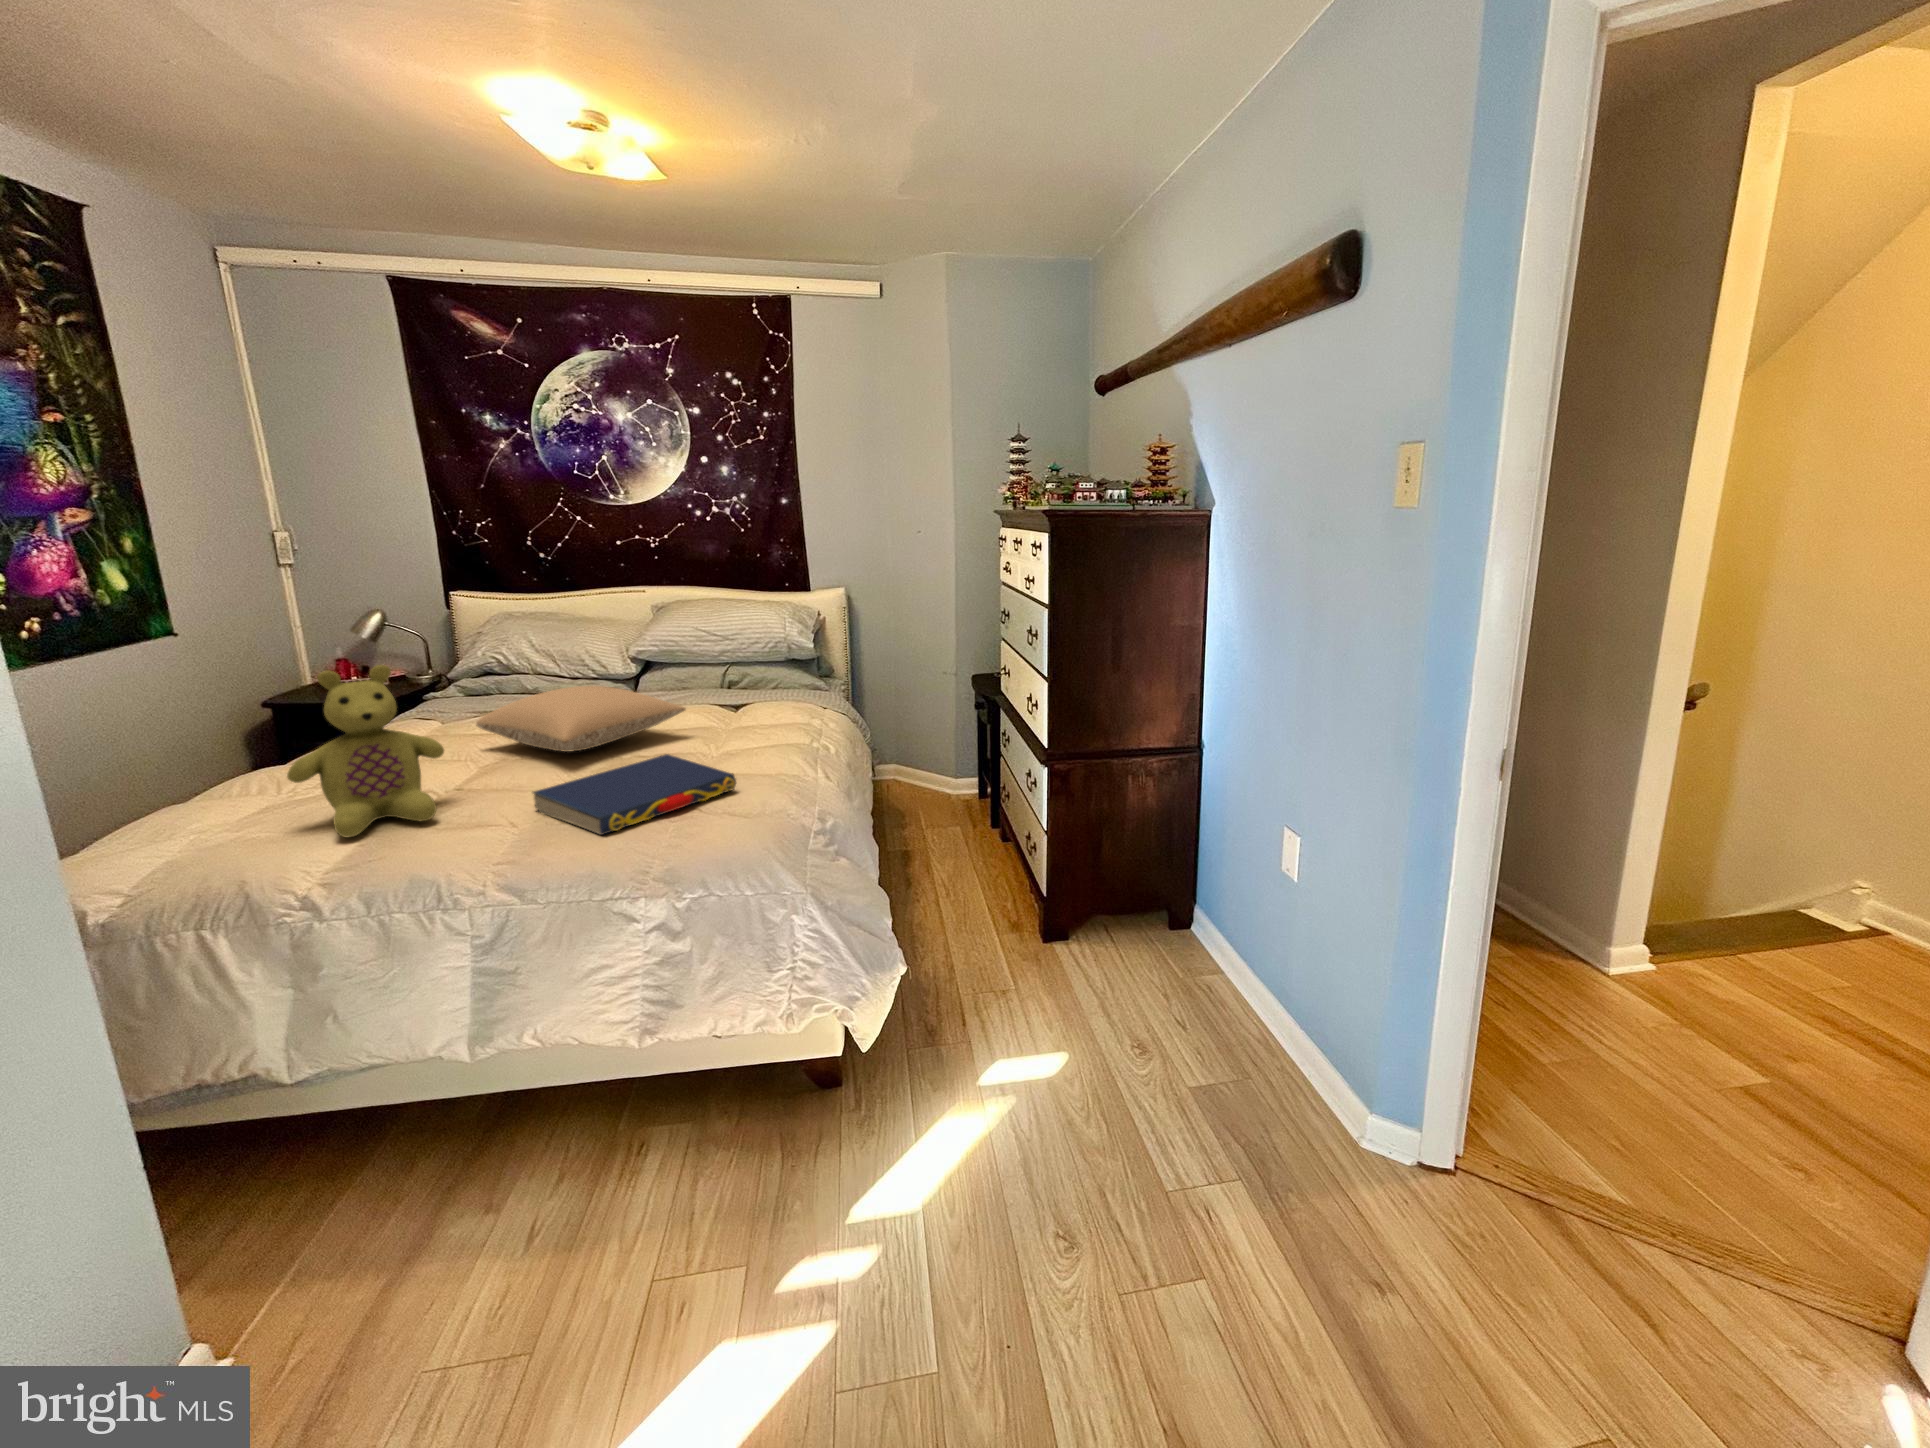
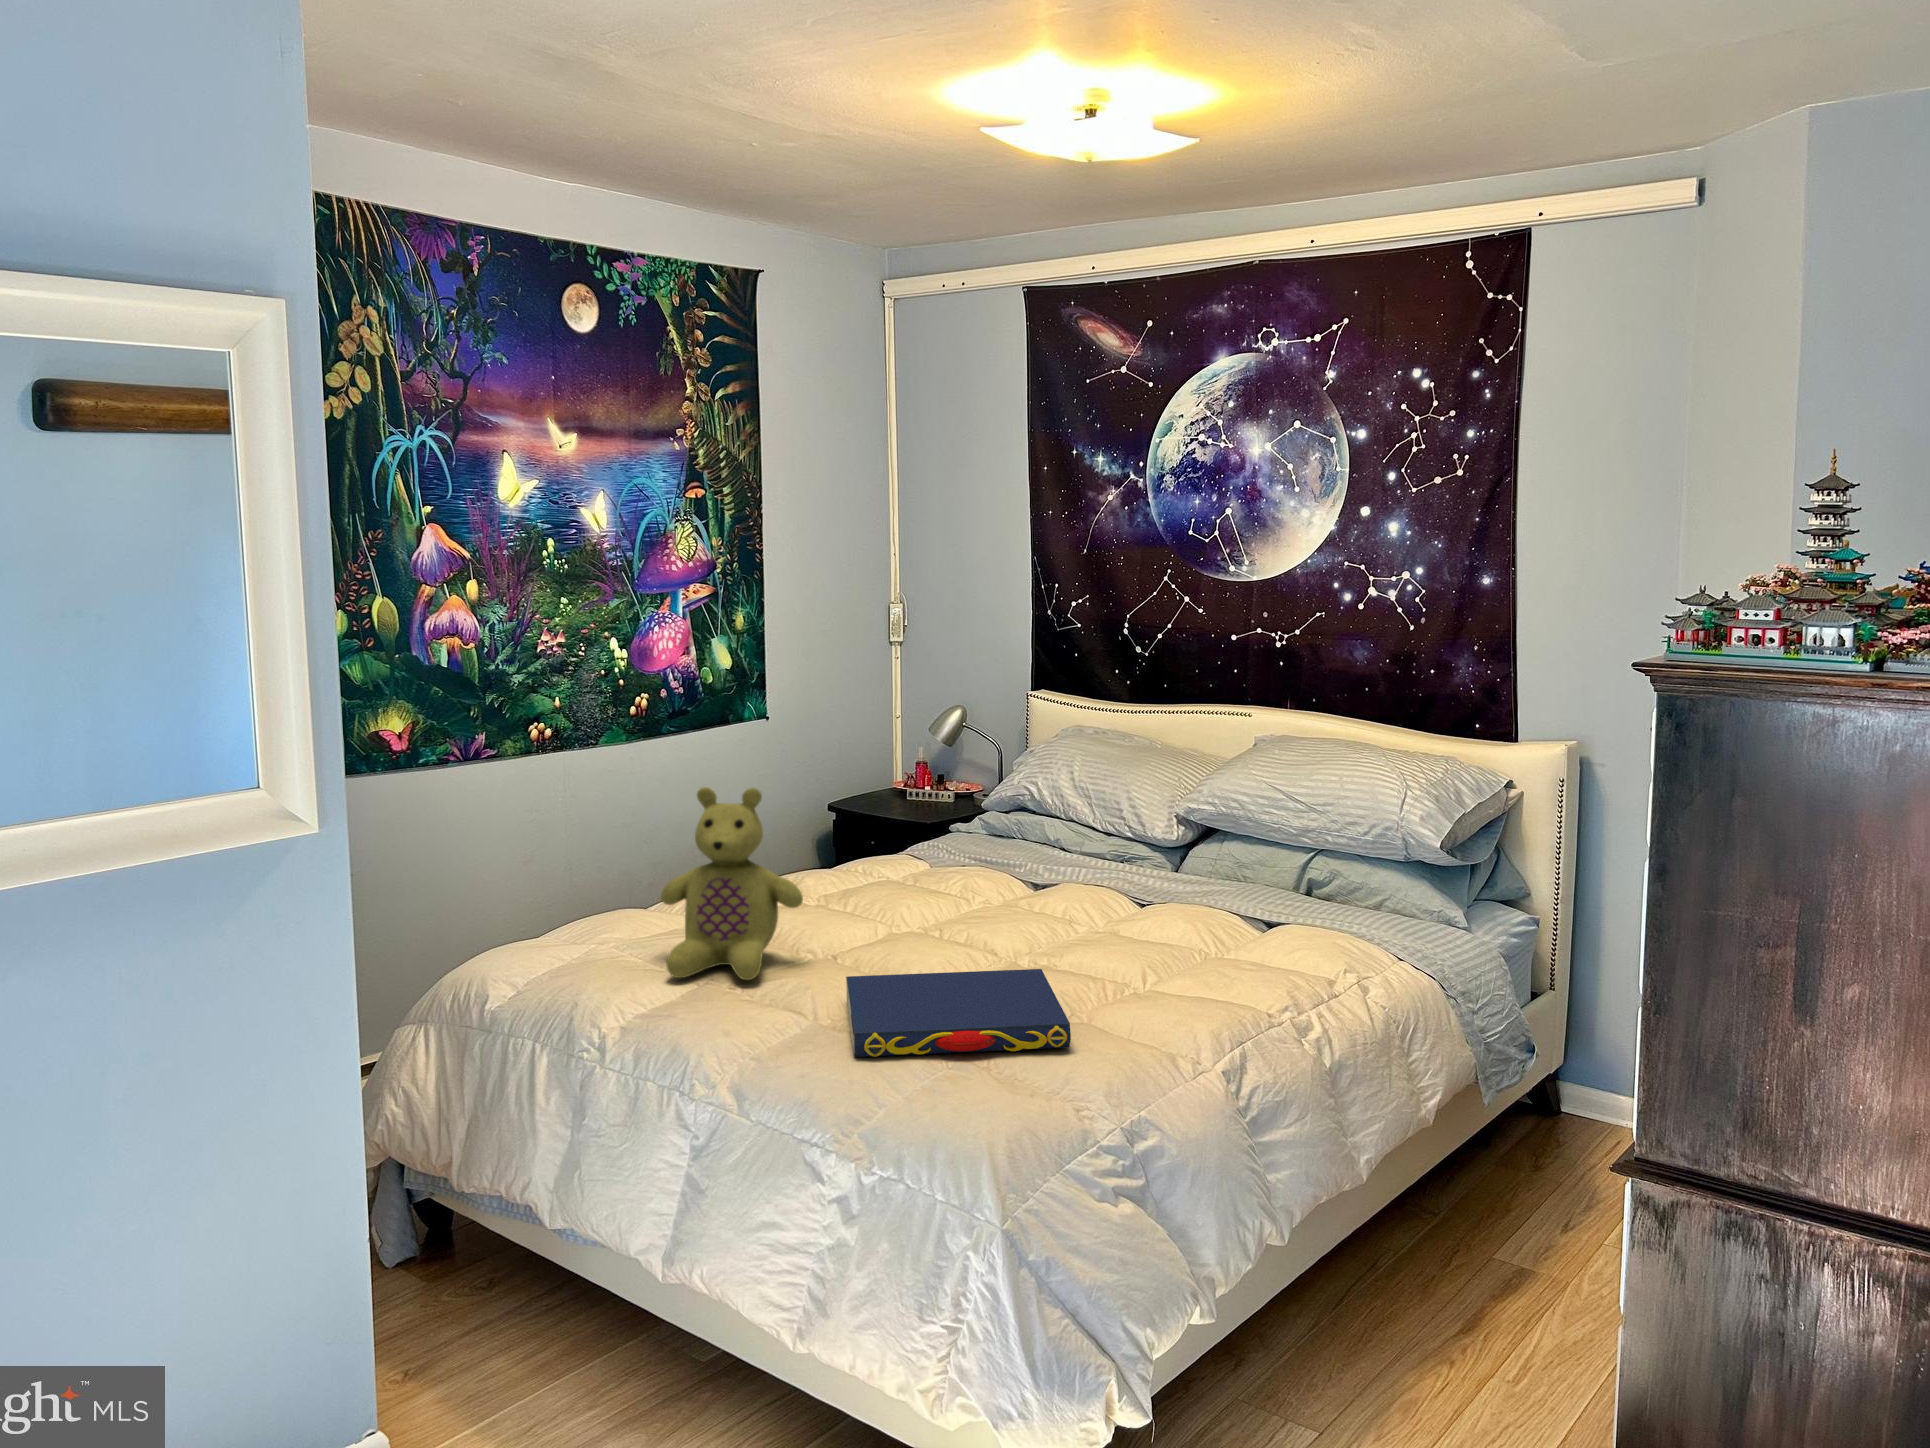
pillow: present [476,686,686,752] -> none [908,846,1137,935]

